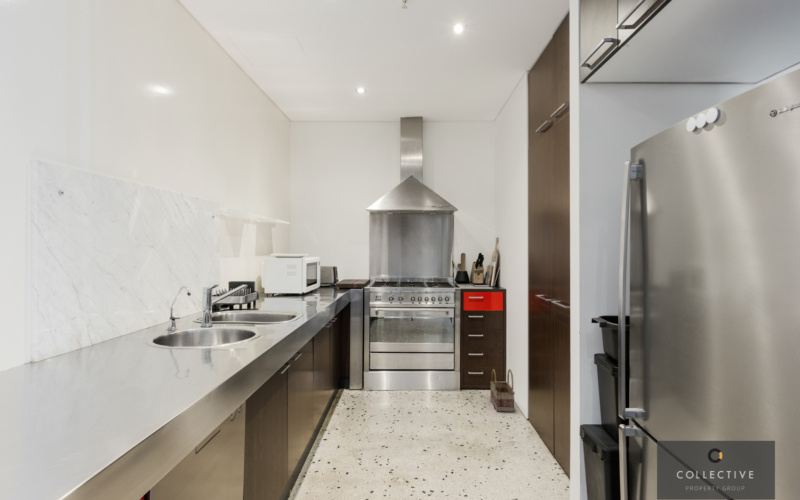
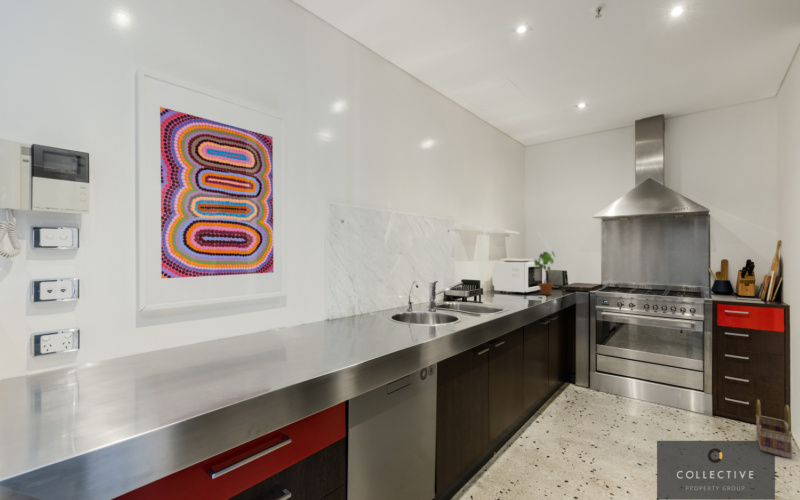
potted plant: none [313,245,335,294] -> present [535,252,555,295]

